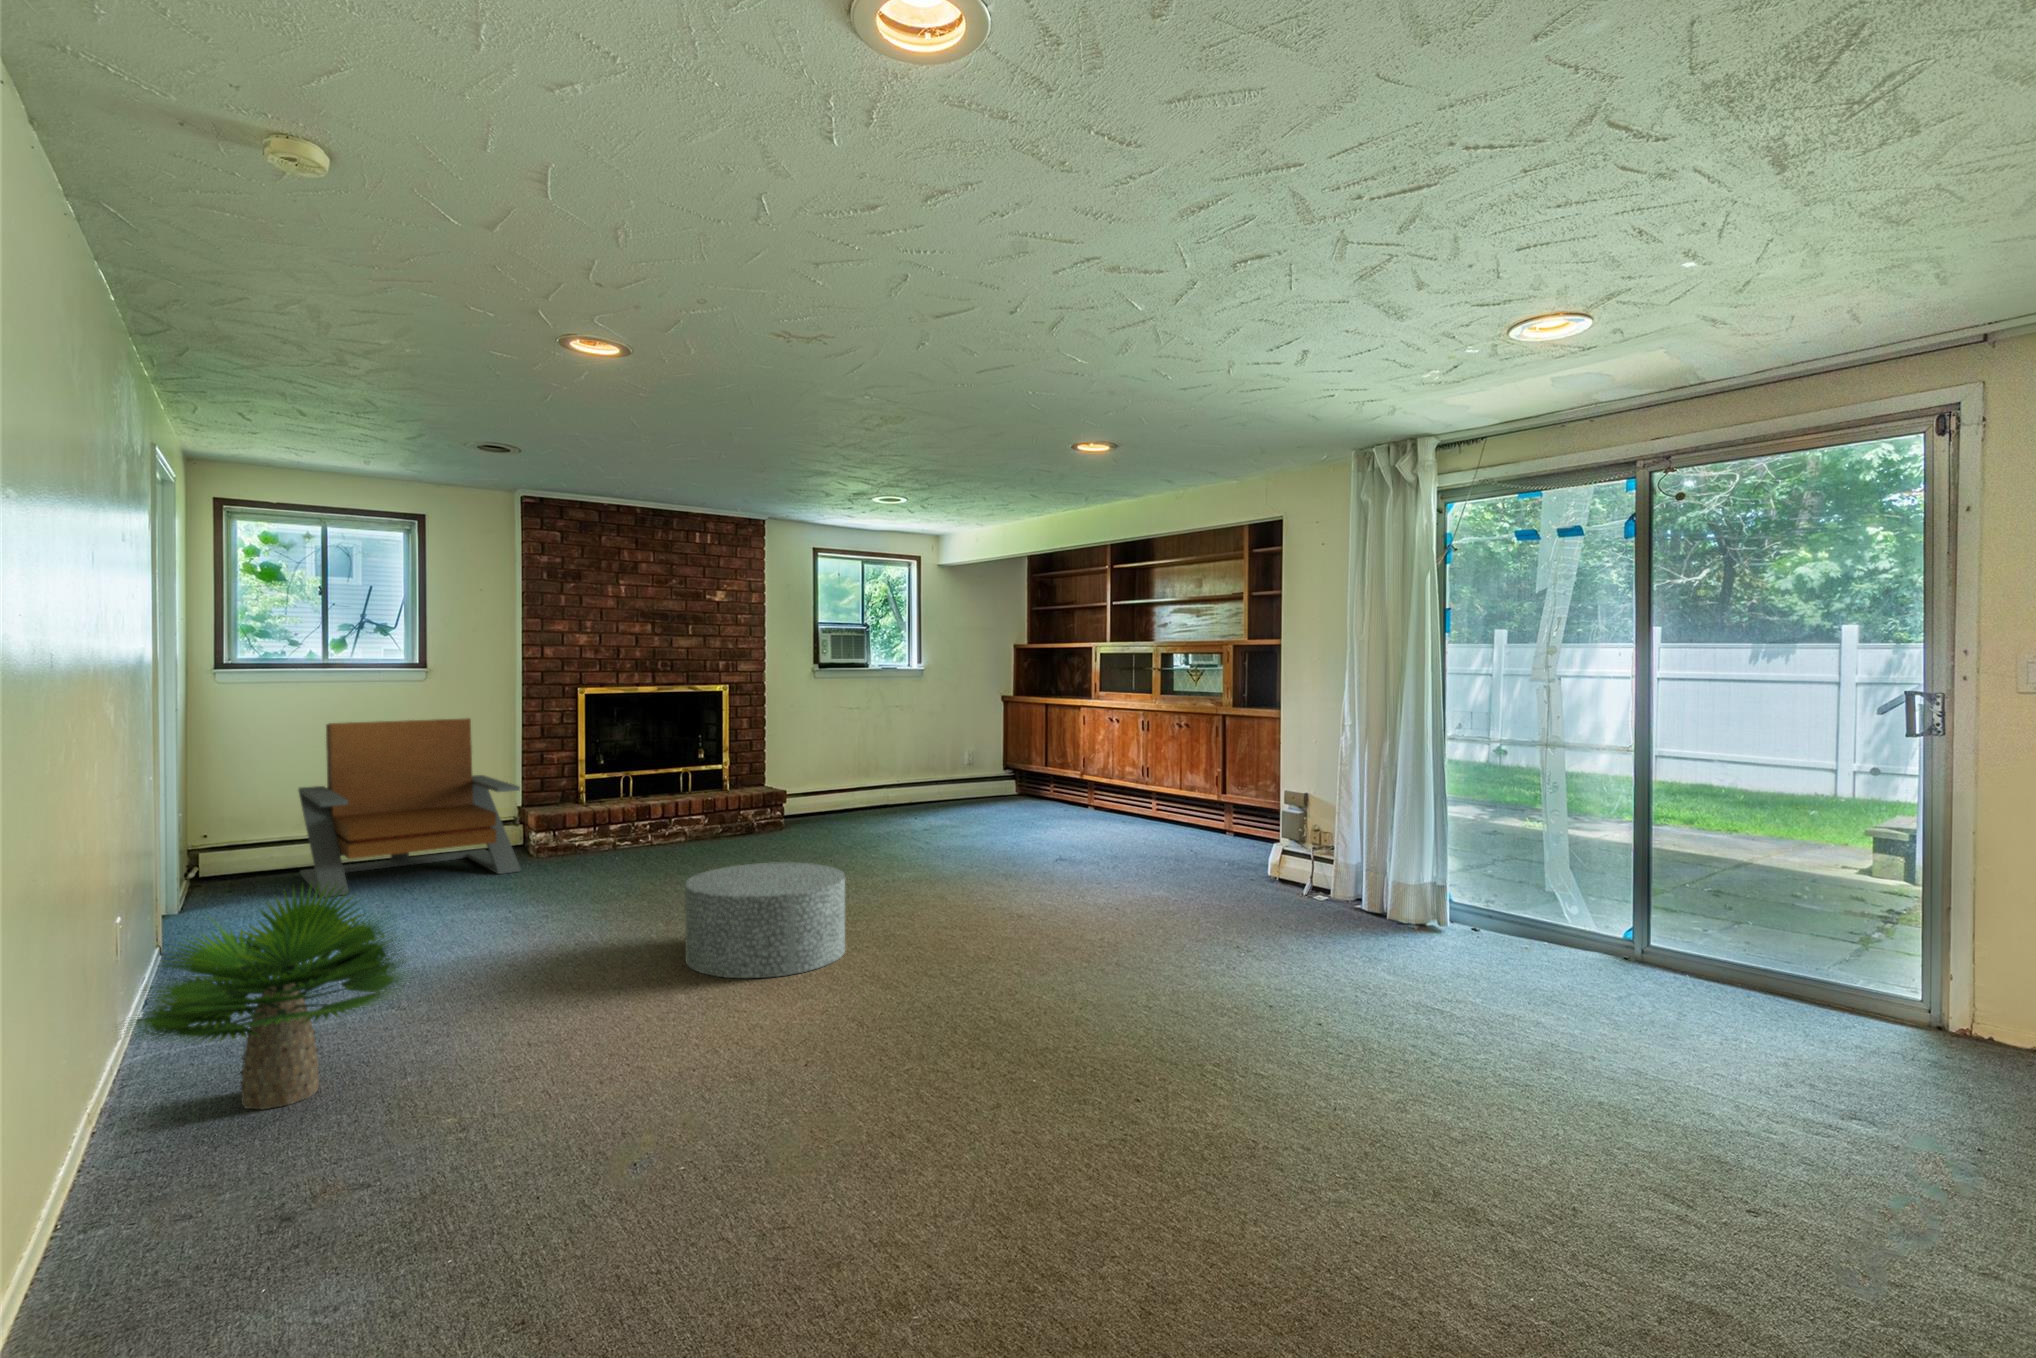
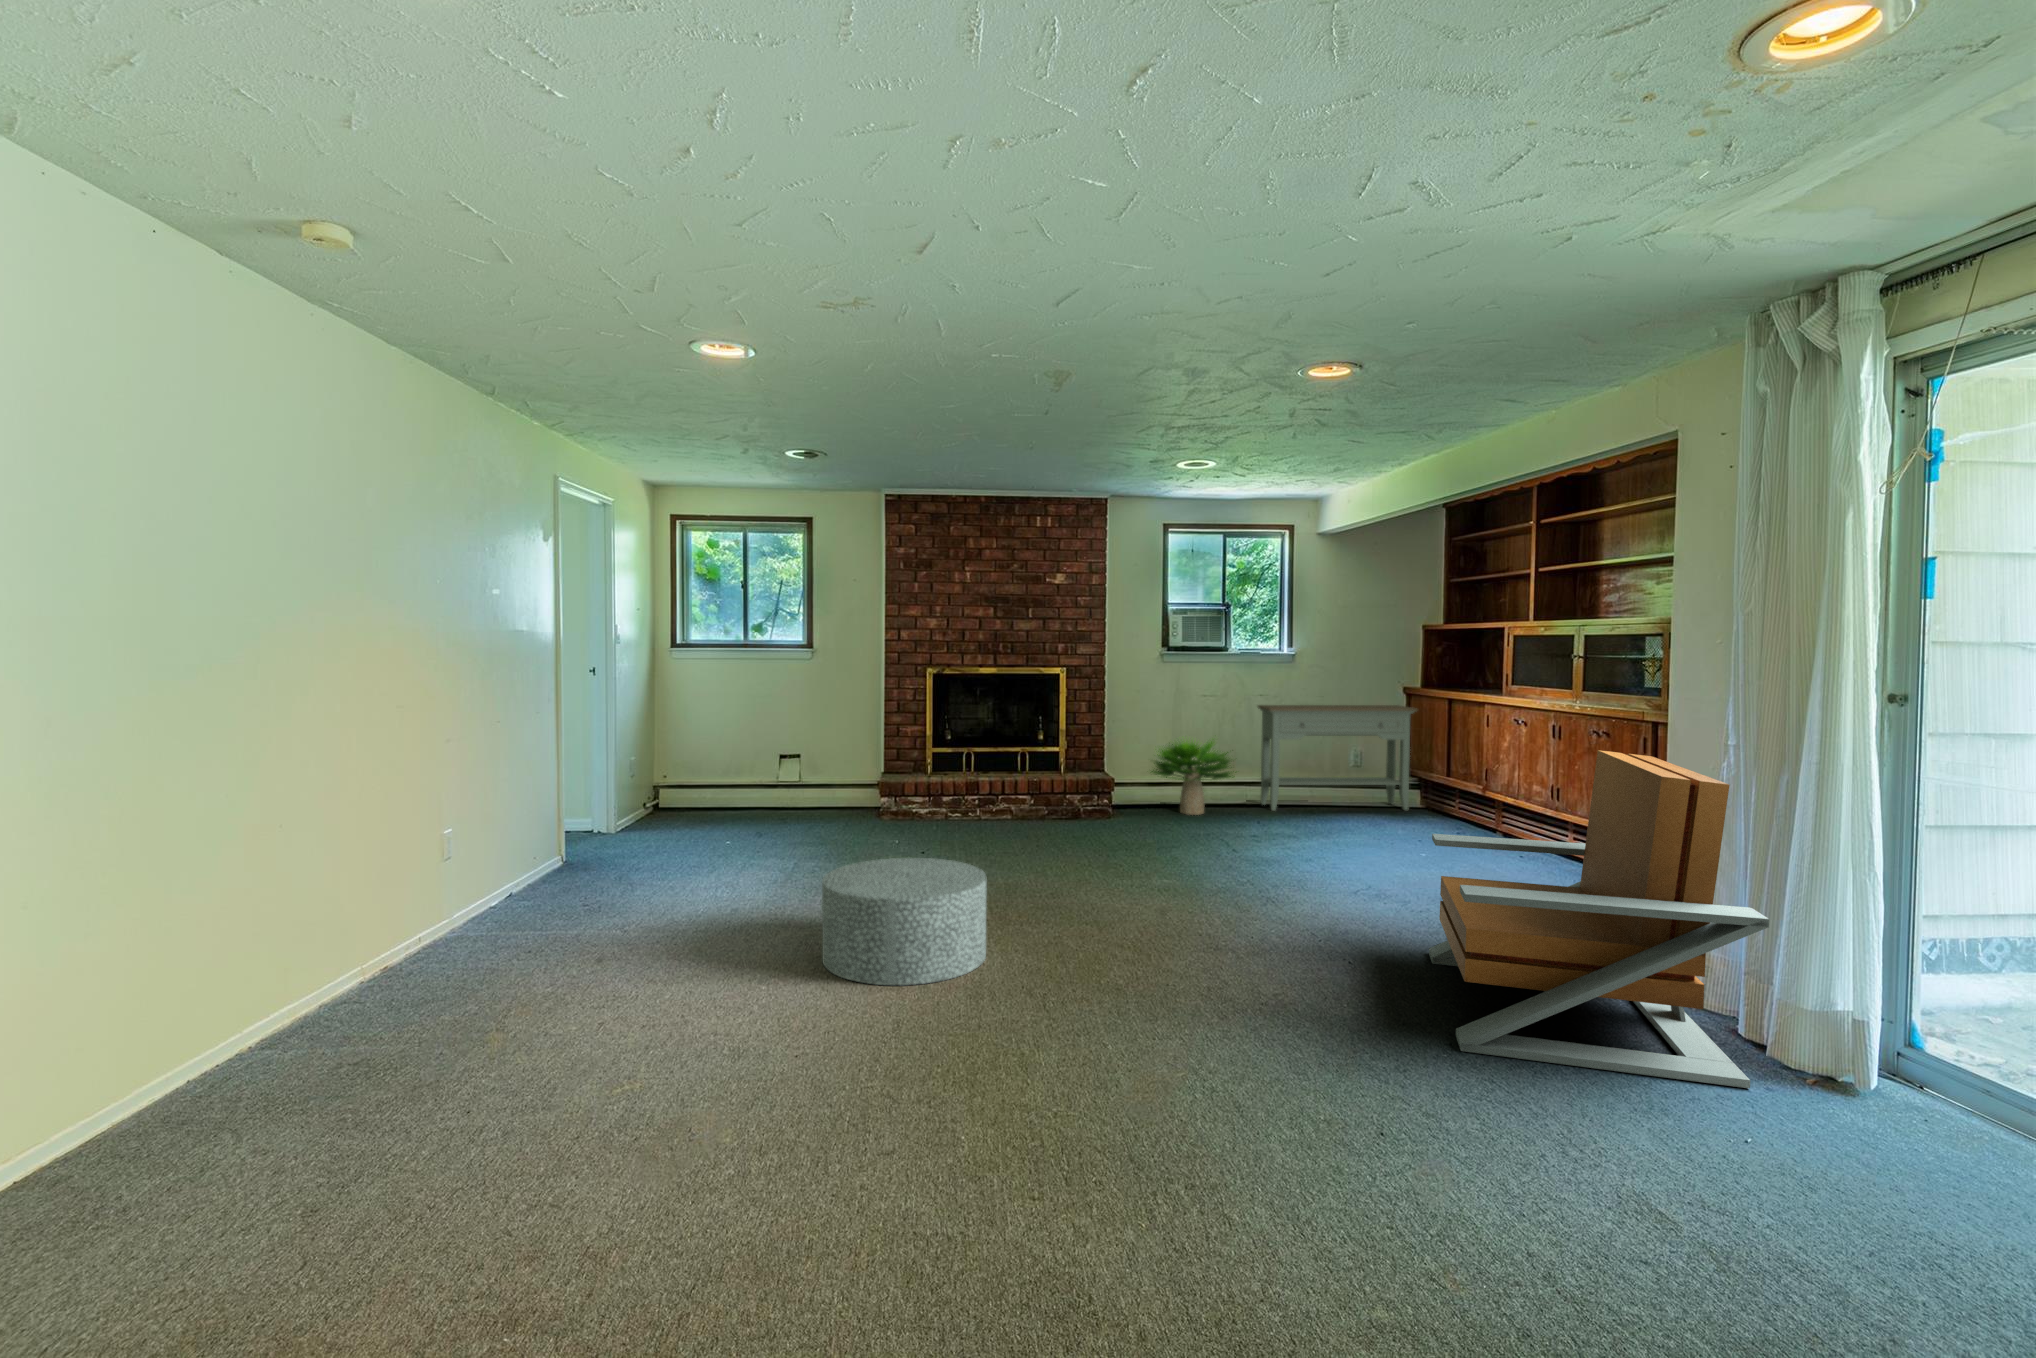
console table: none [894,713,1022,810] -> present [1258,705,1417,811]
lounge chair: present [298,718,520,897] -> present [1429,750,1769,1088]
potted plant: present [127,881,411,1109] -> present [1150,739,1236,815]

